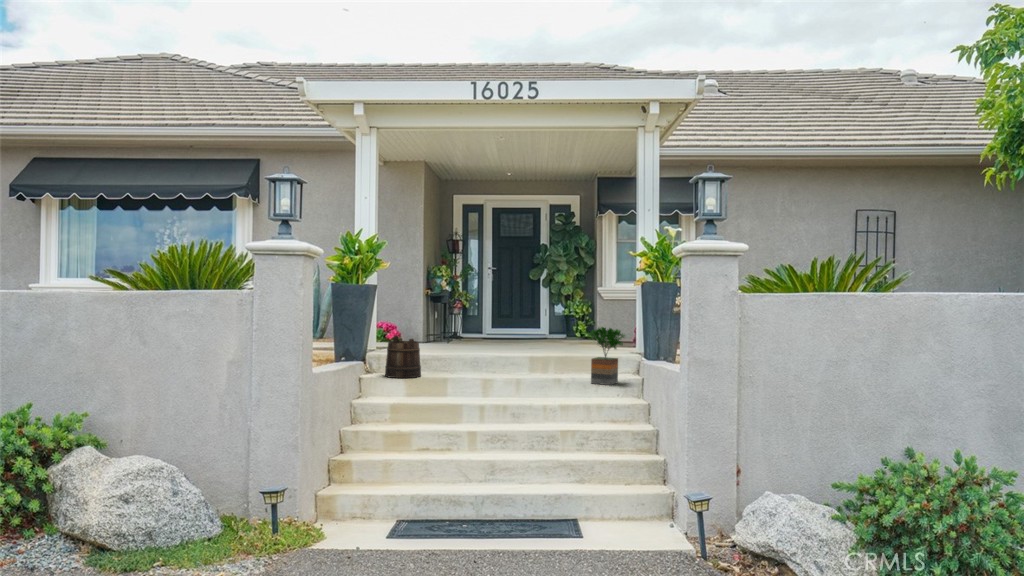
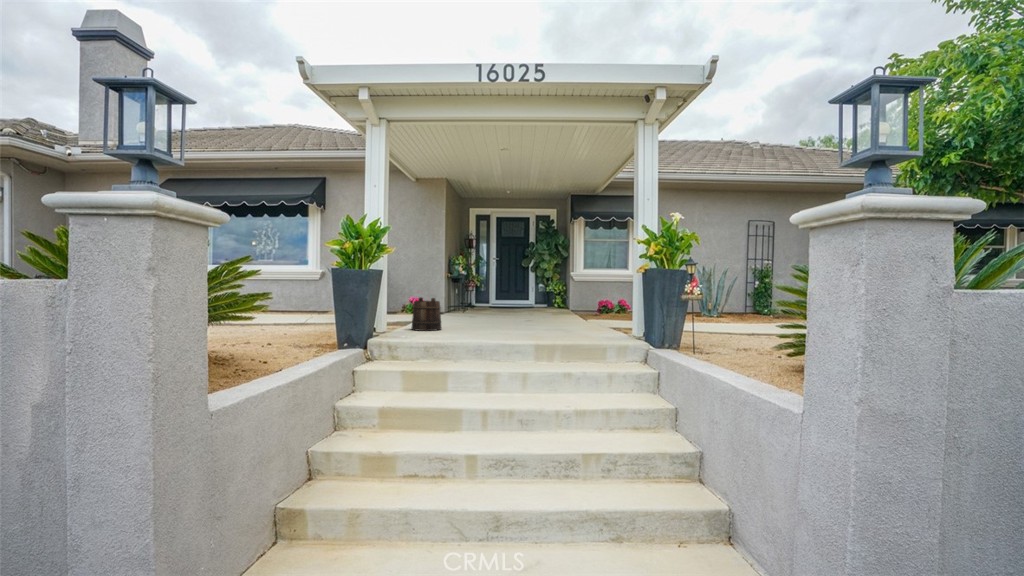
potted tree: present [591,327,625,385] -> none [581,286,612,335]

